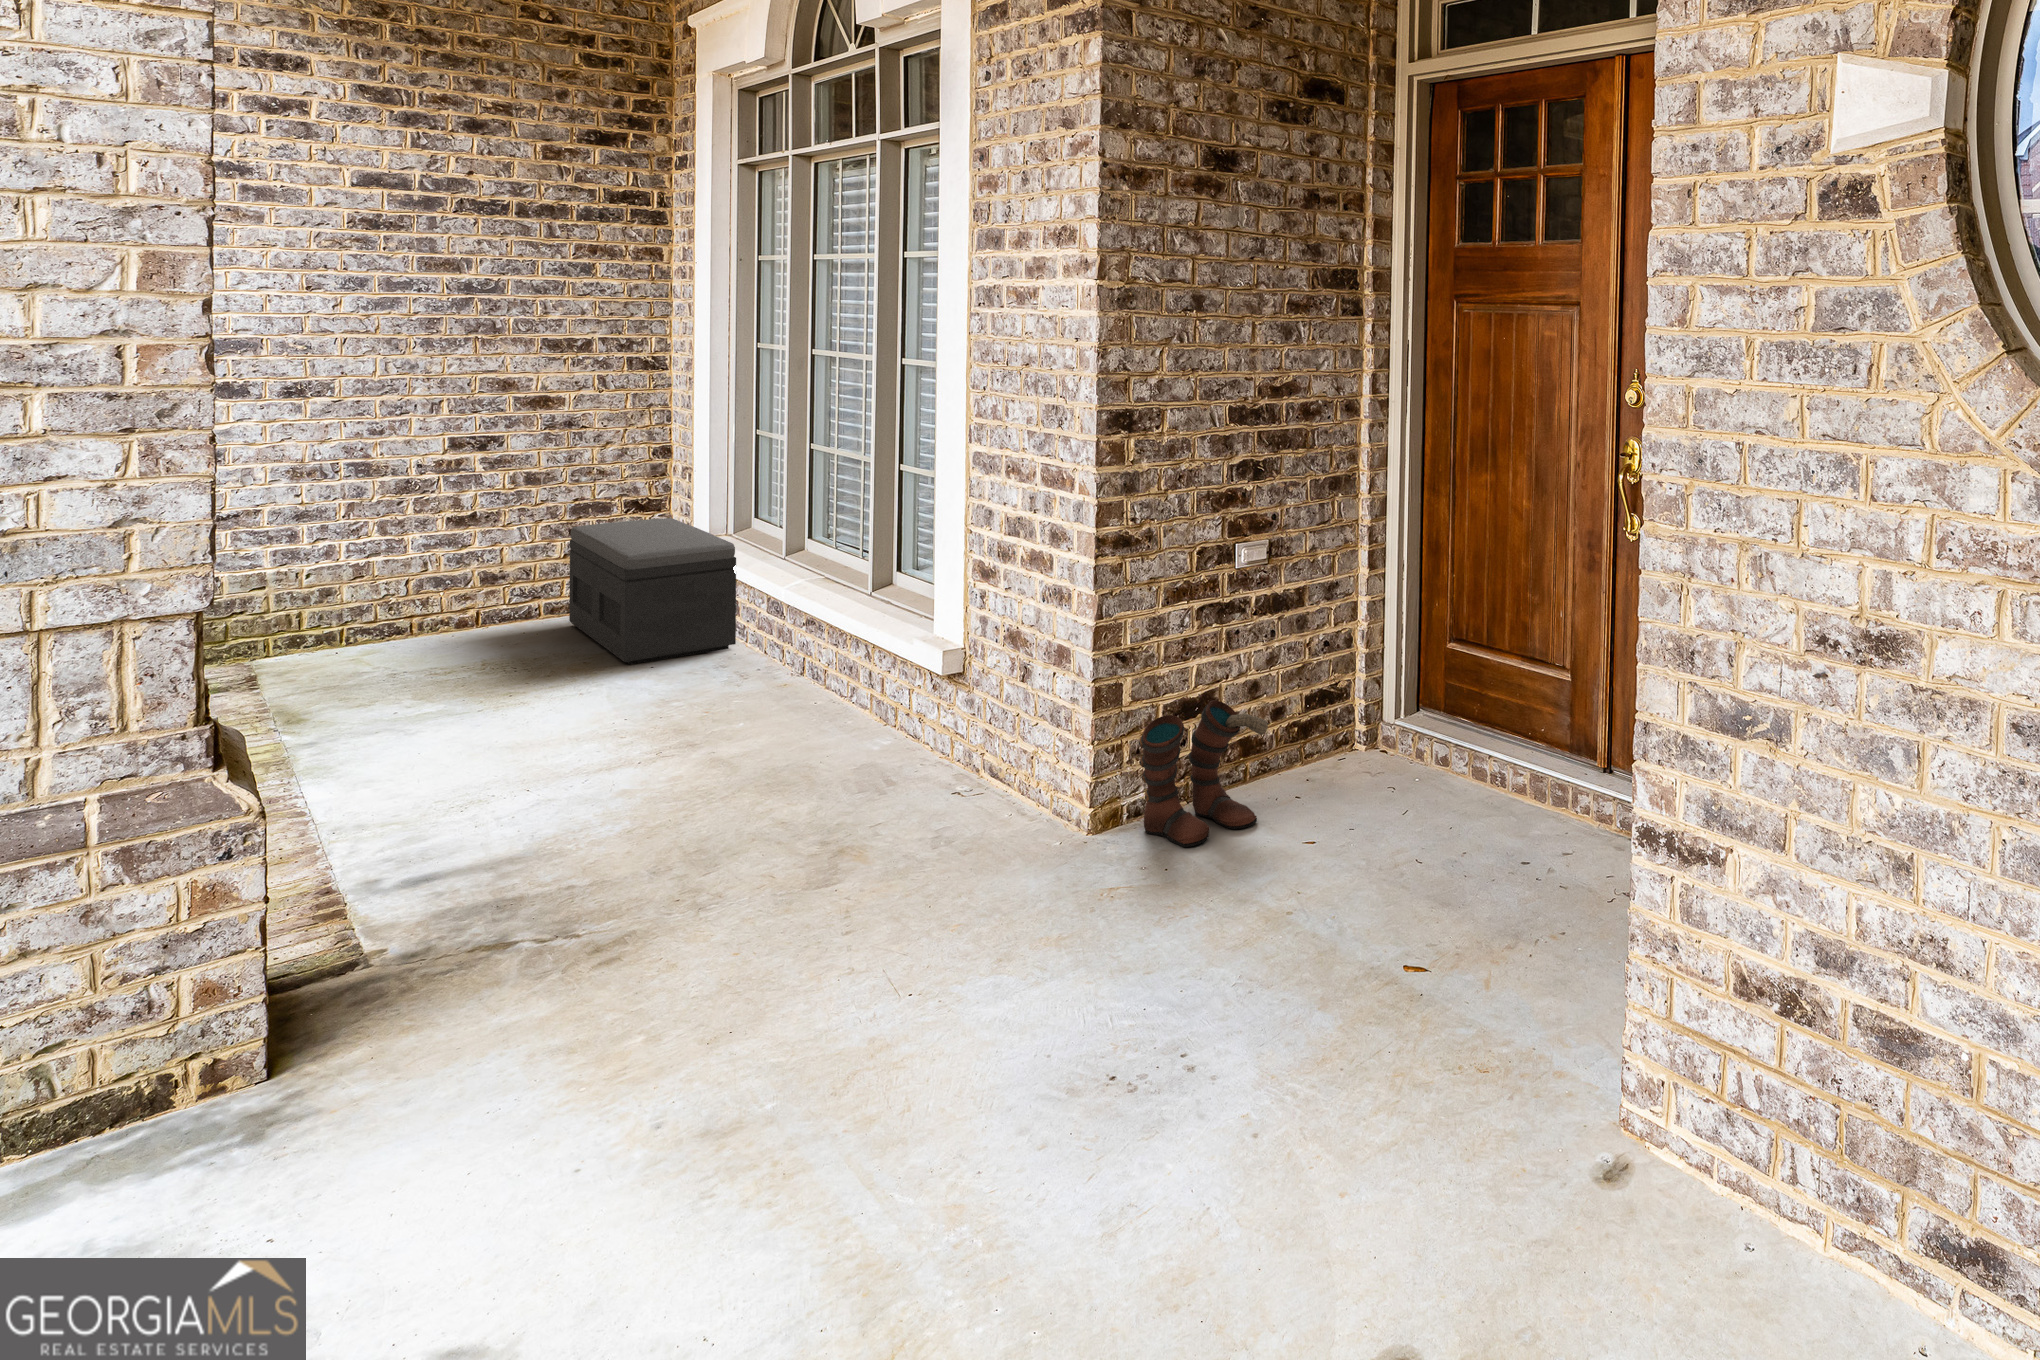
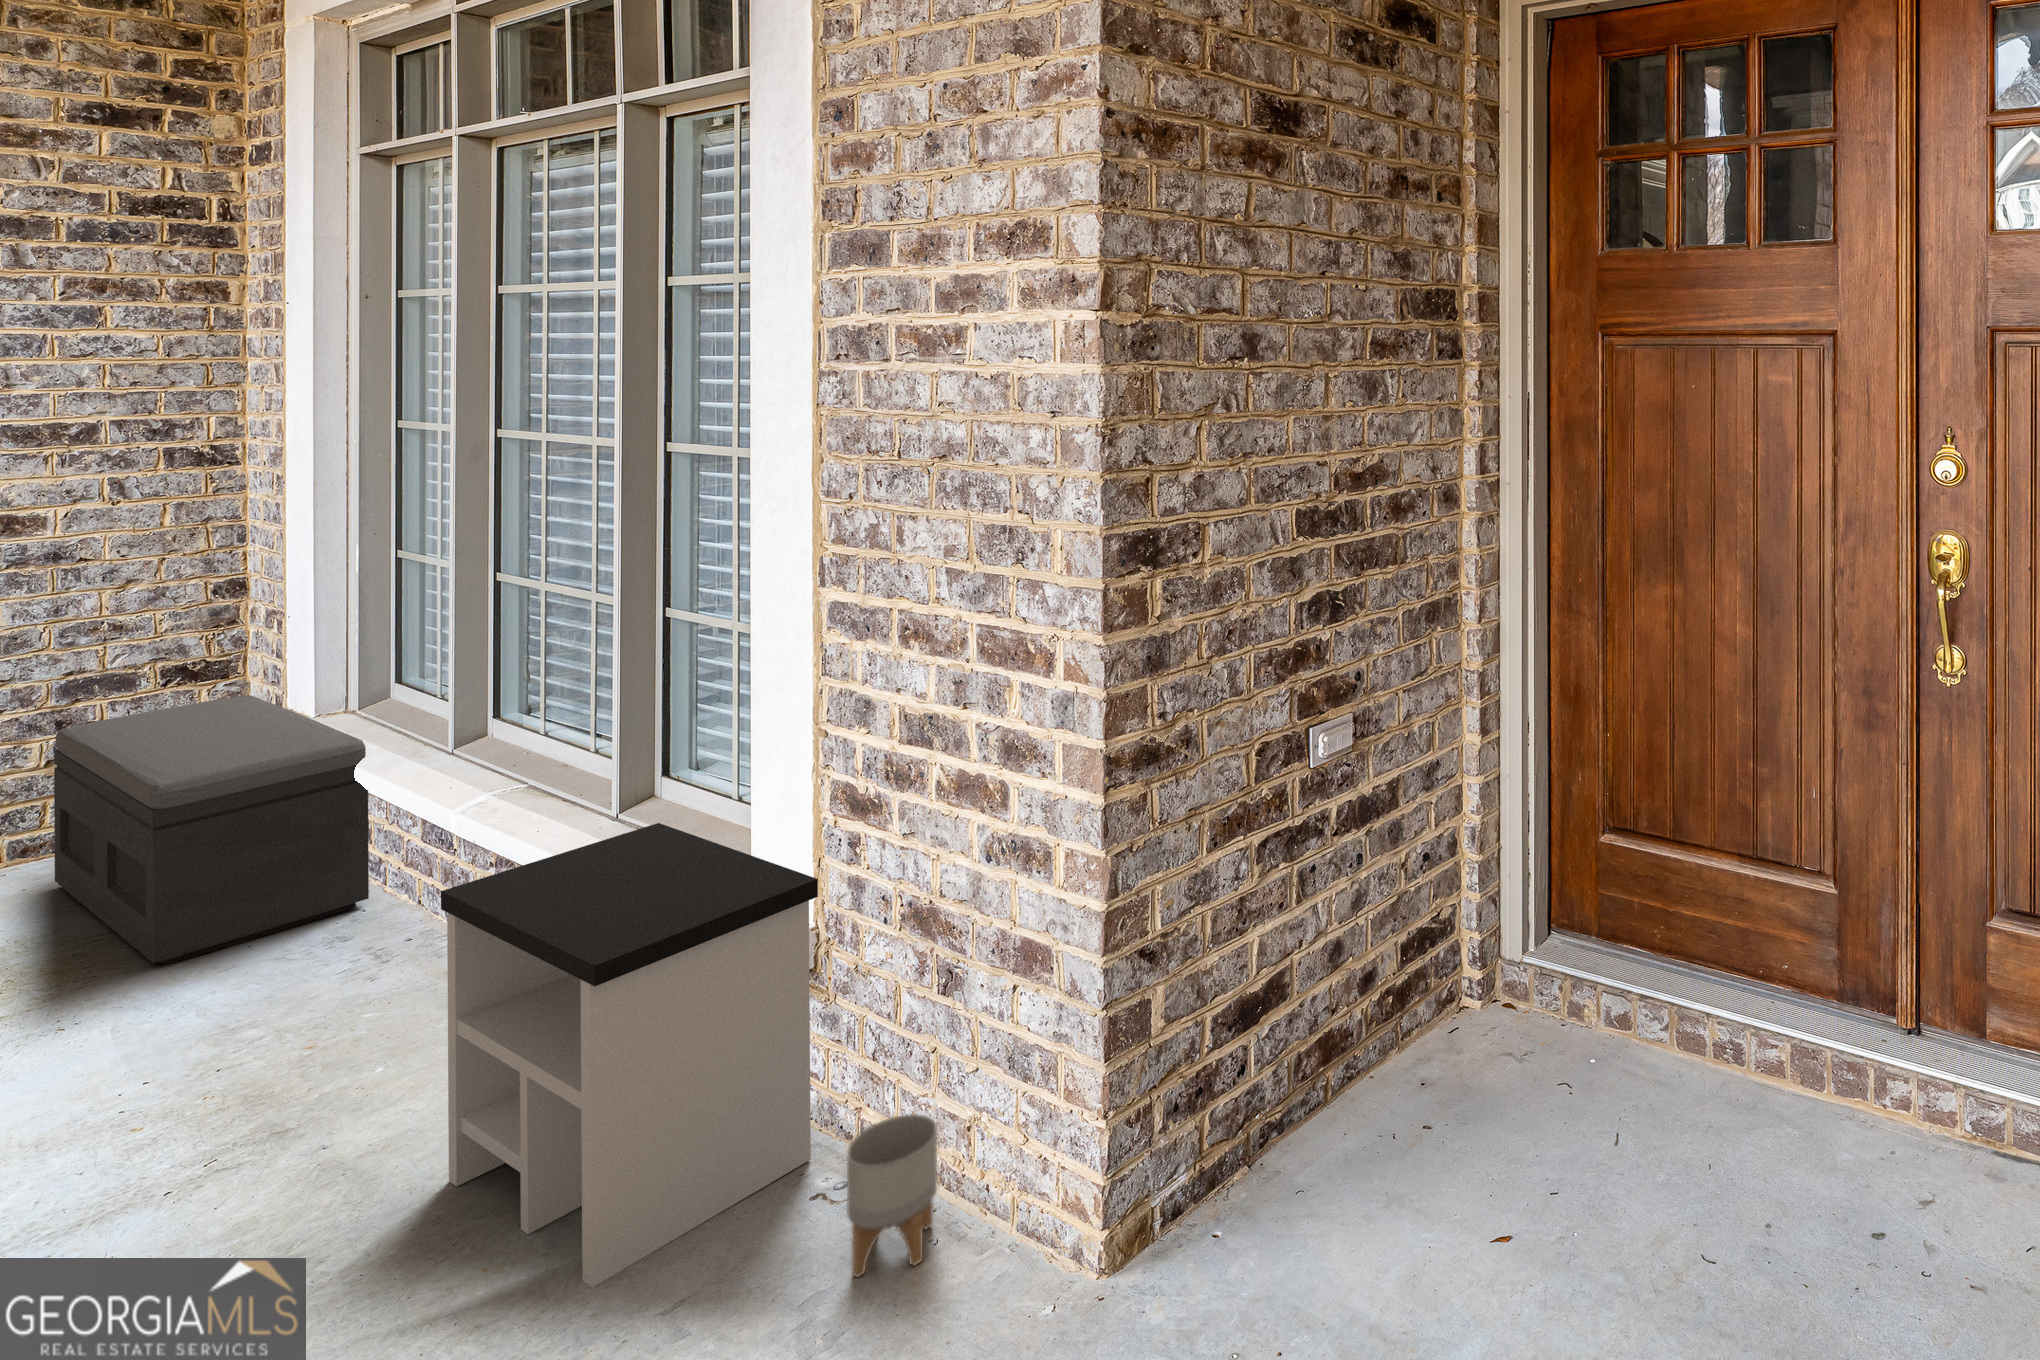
side table: none [769,583,959,804] -> present [441,823,818,1287]
boots: present [1139,700,1269,847] -> none [1193,997,1392,1295]
planter: none [960,739,1009,816] -> present [847,1114,937,1277]

